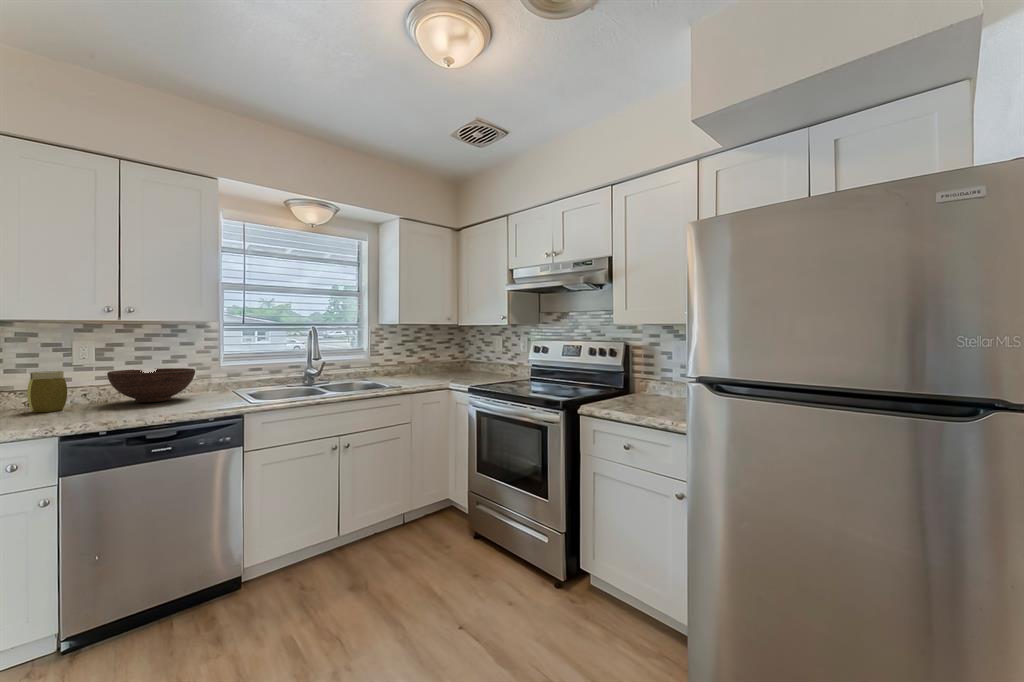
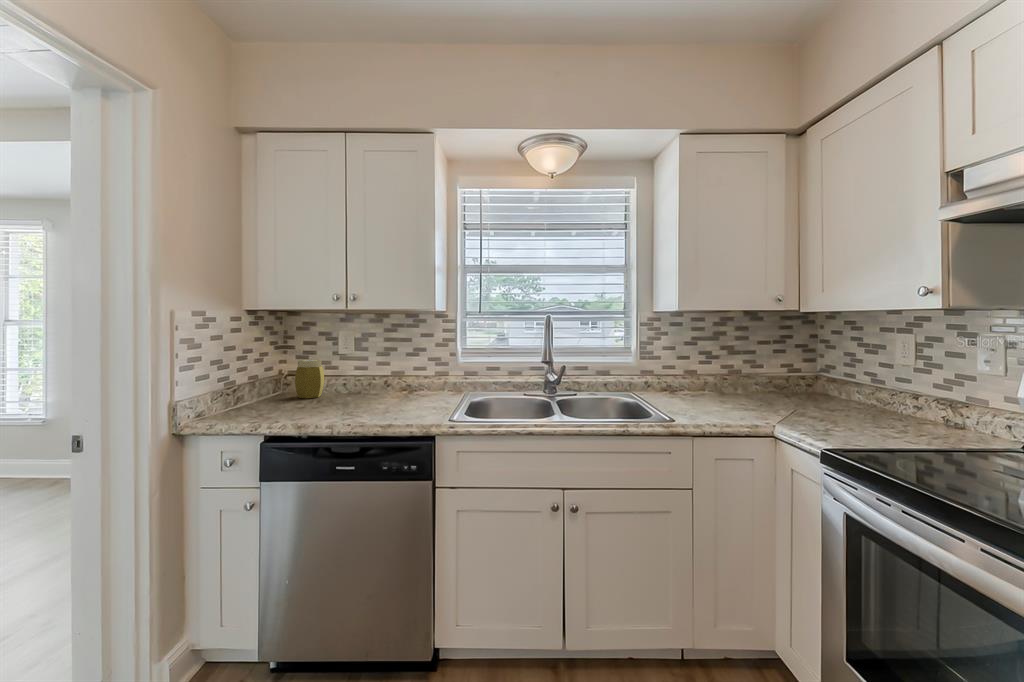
fruit bowl: present [107,368,195,403] -> none [347,361,422,399]

